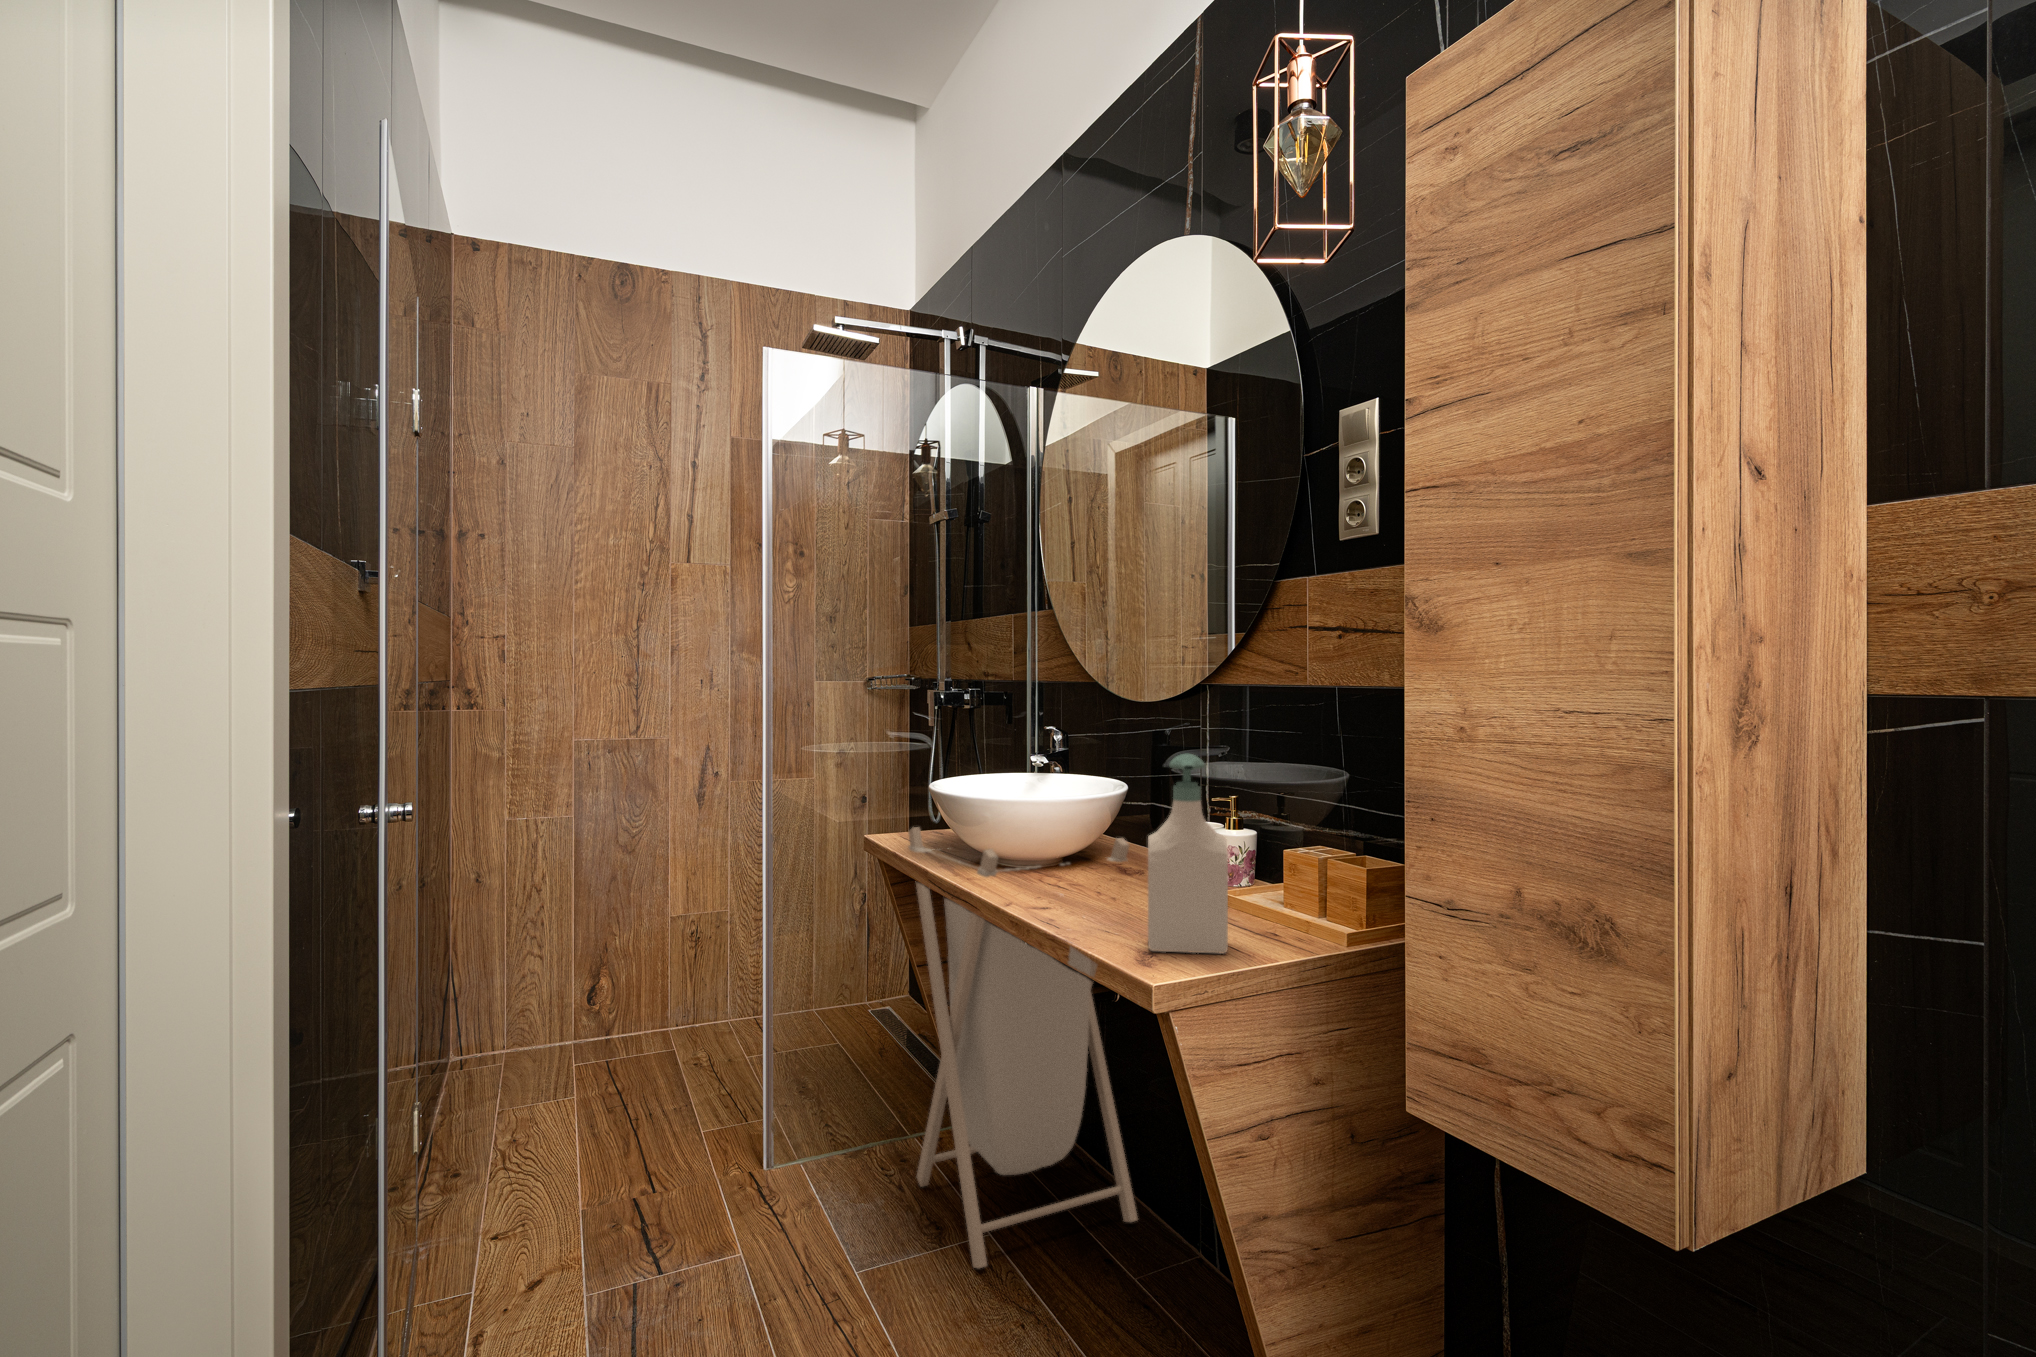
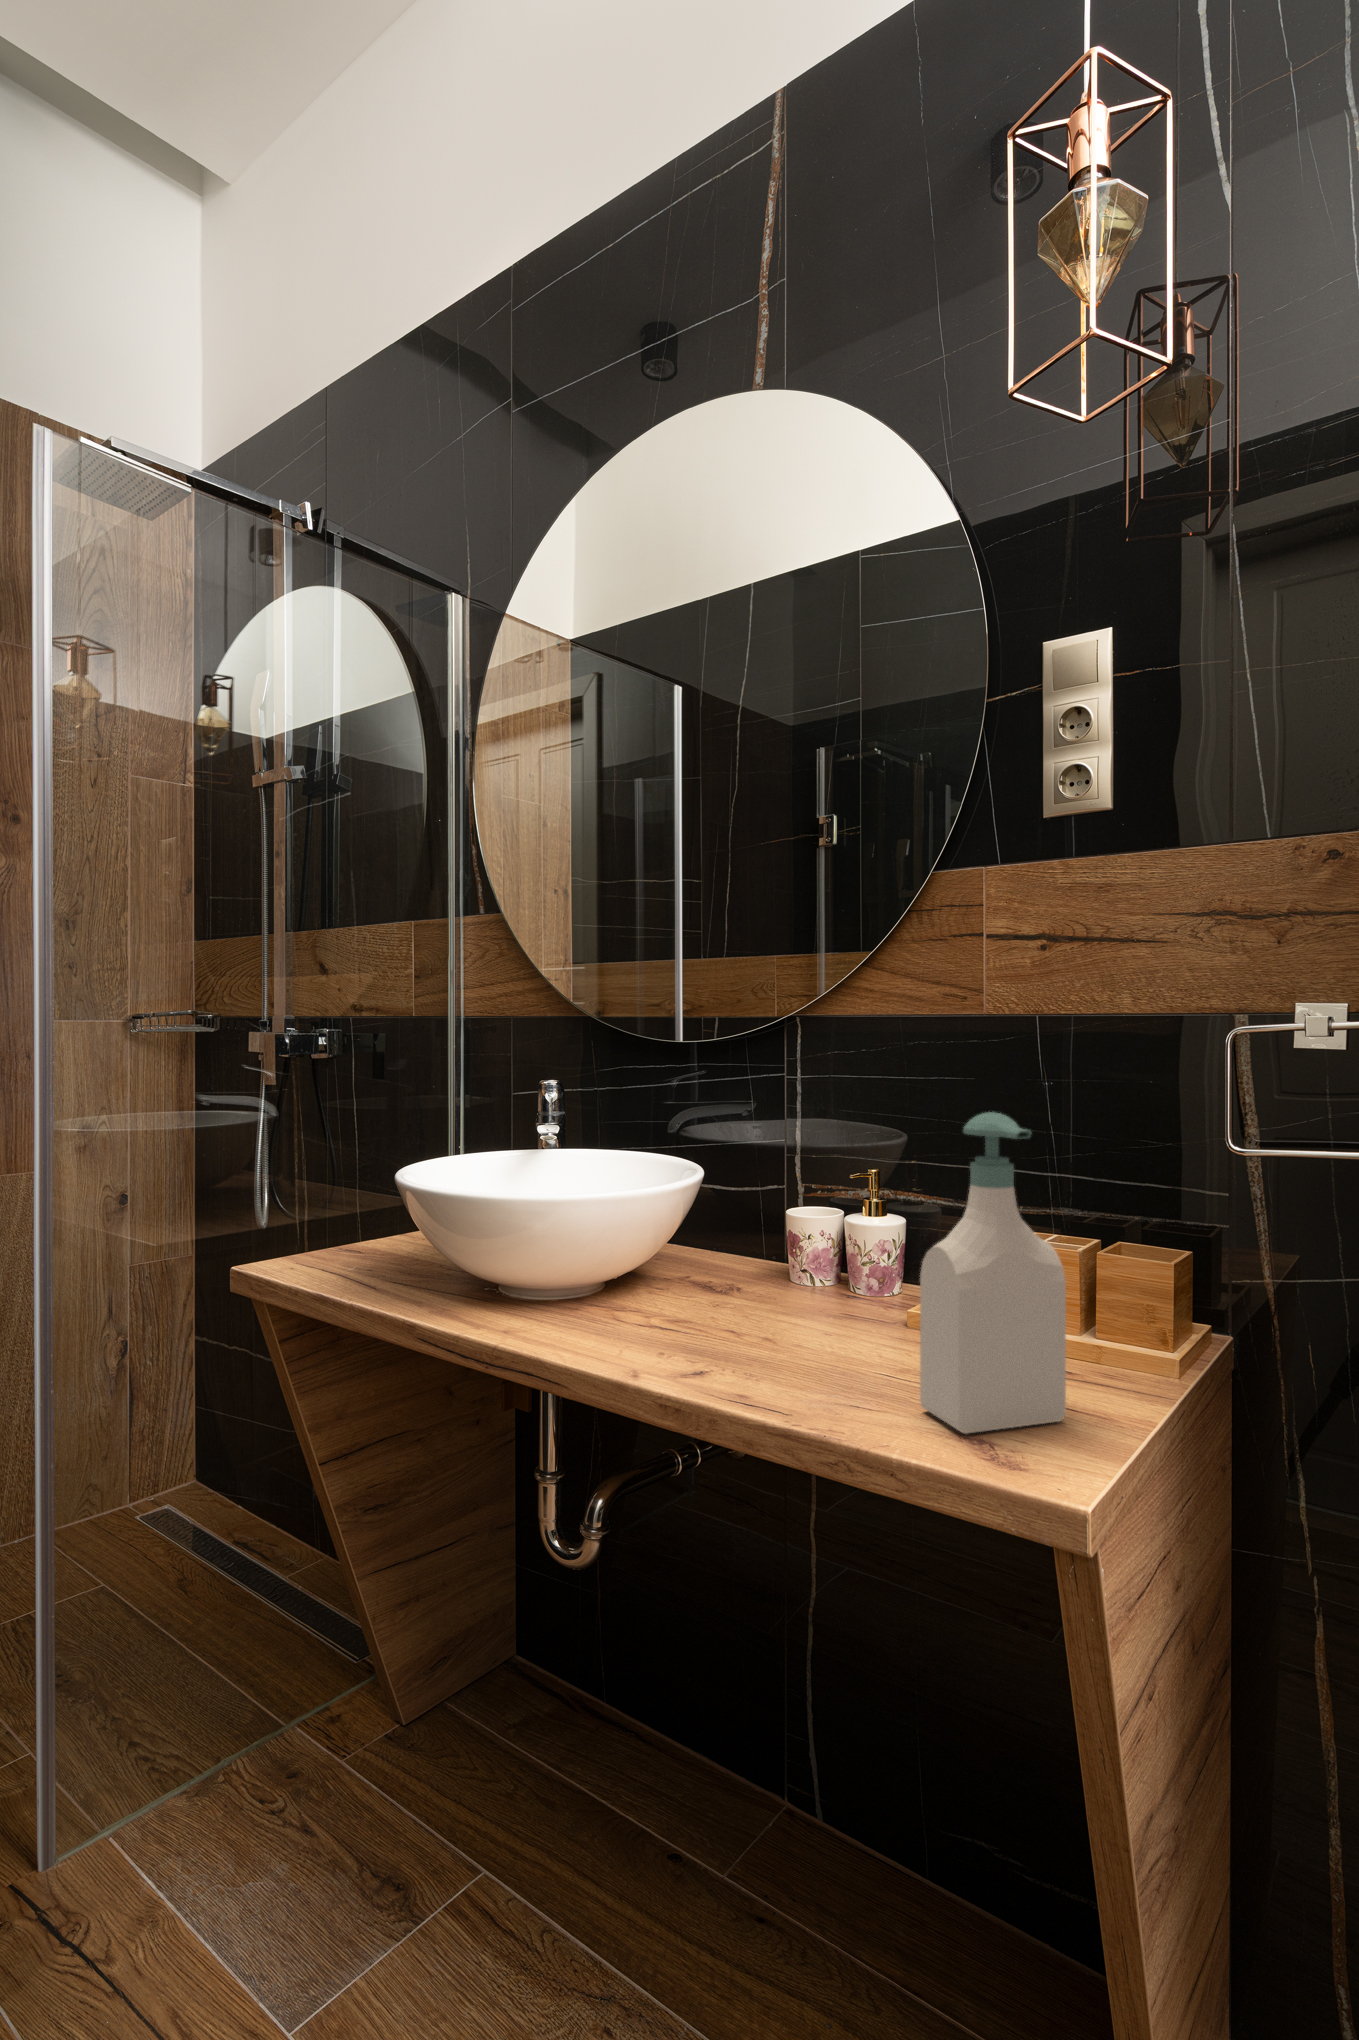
laundry hamper: present [908,827,1138,1268] -> none [321,1211,694,1960]

